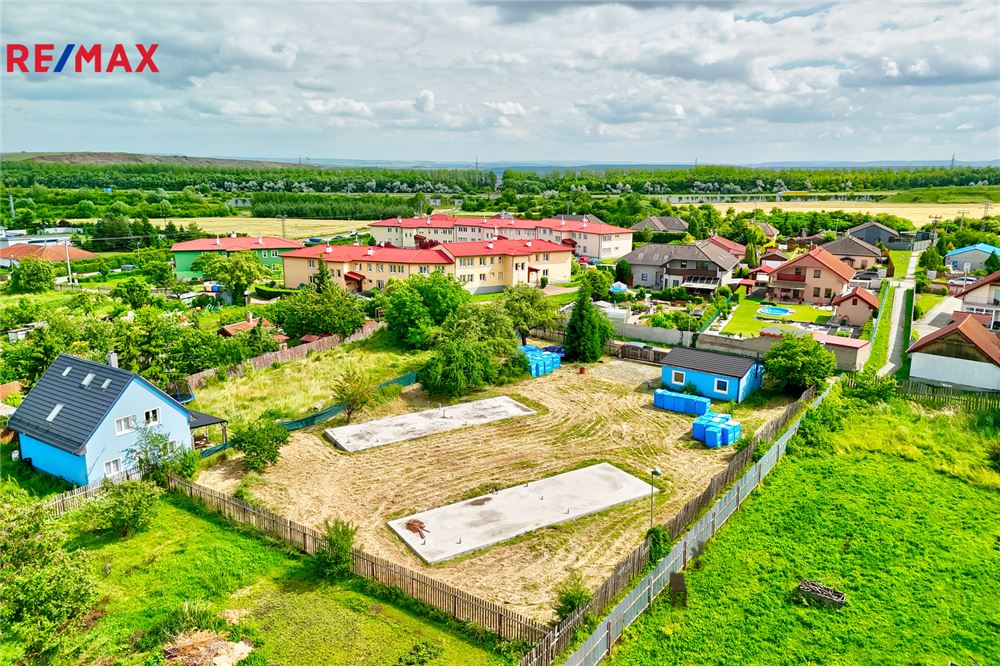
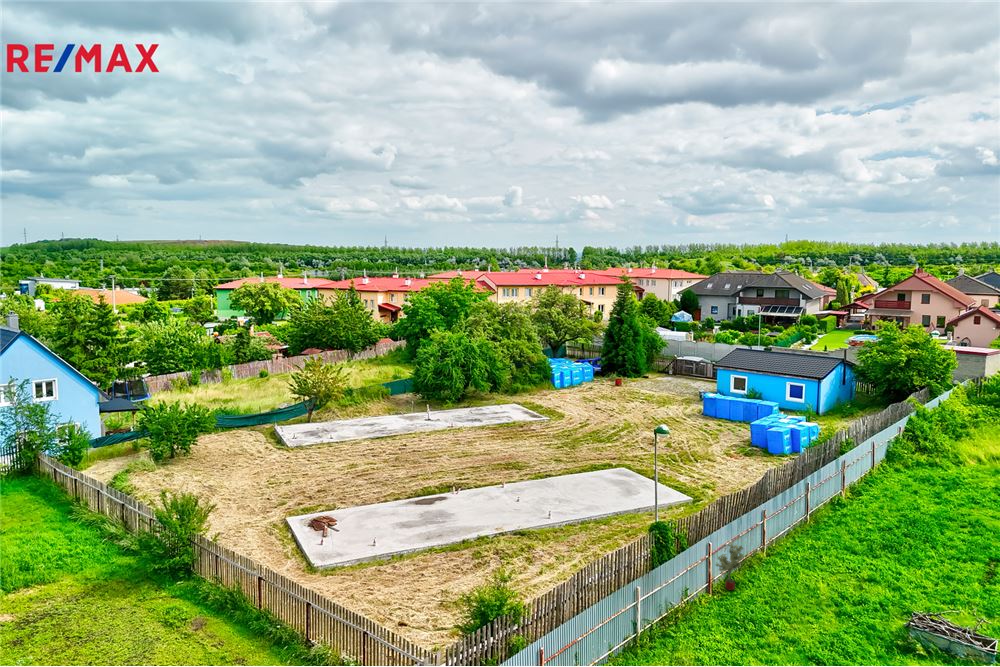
bench: present [669,572,687,605] -> none [674,588,701,643]

